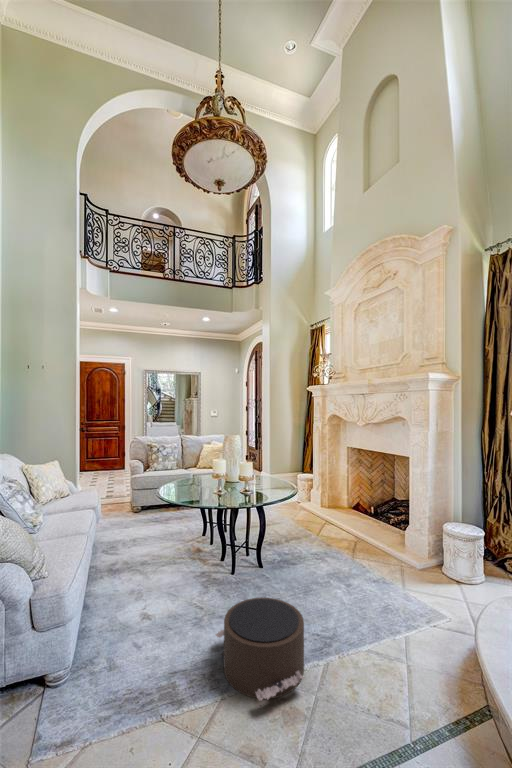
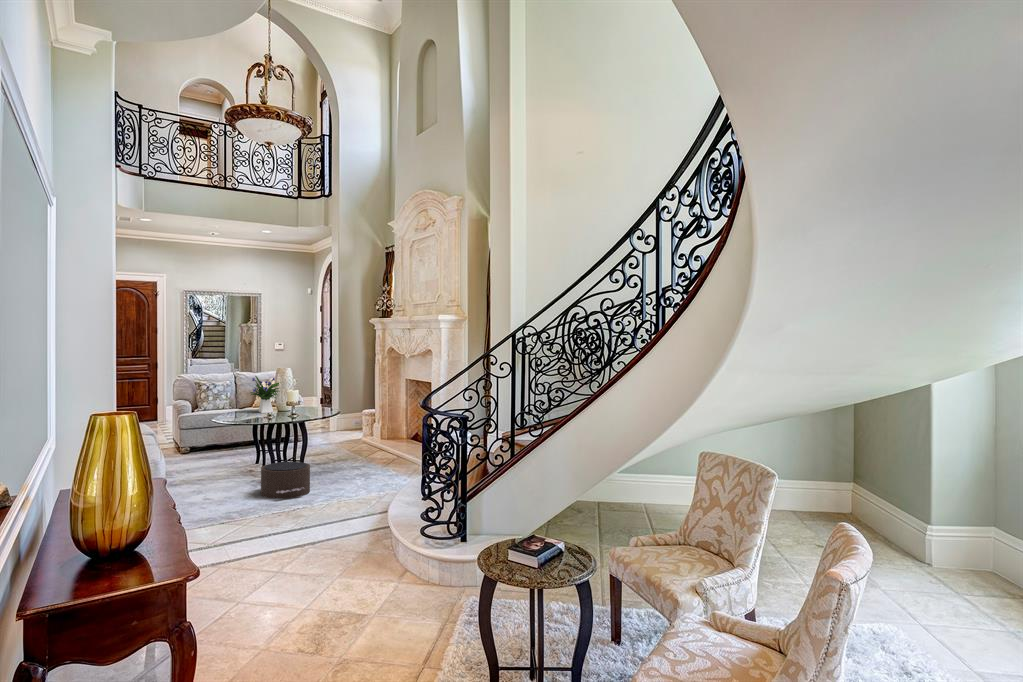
flower arrangement: none [194,448,235,493] -> present [250,376,279,413]

